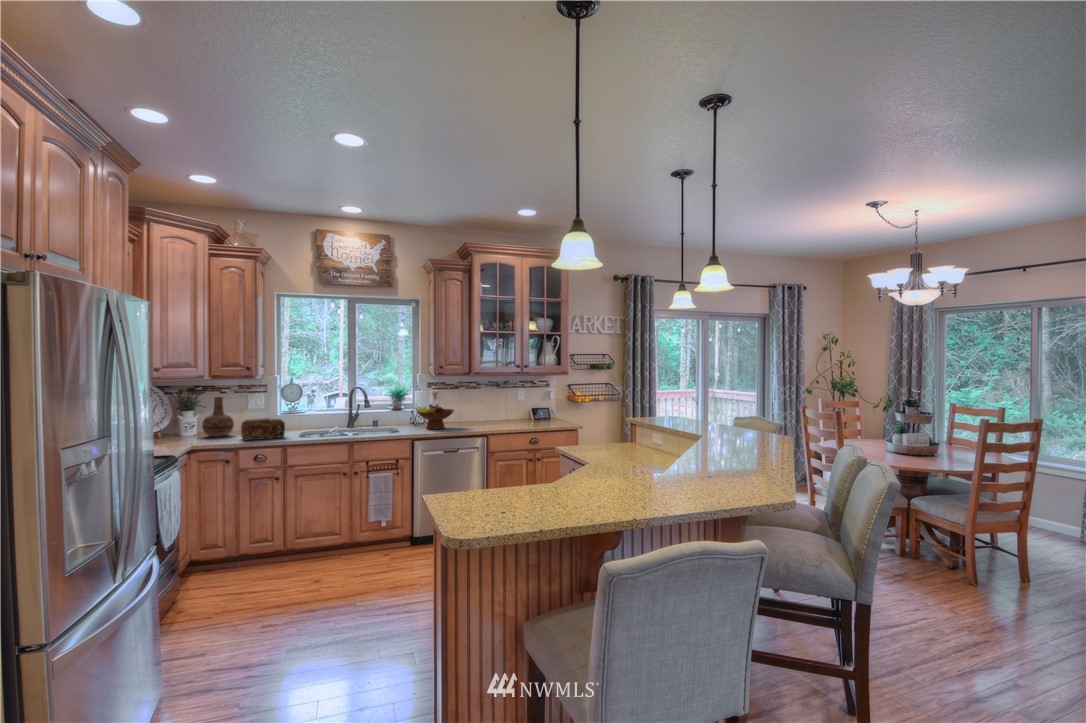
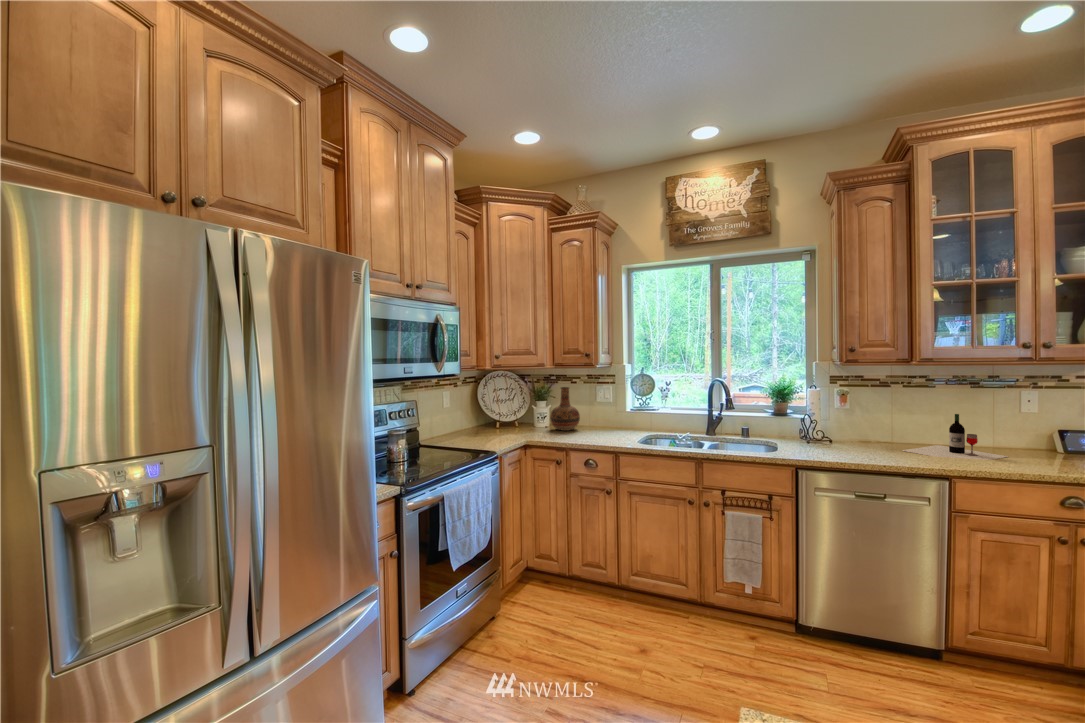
wine bottle: none [465,403,510,428] -> present [903,414,1007,460]
fruit bowl: present [417,405,454,429] -> none [807,411,879,453]
bread loaf: present [241,418,285,441] -> none [576,415,621,441]

